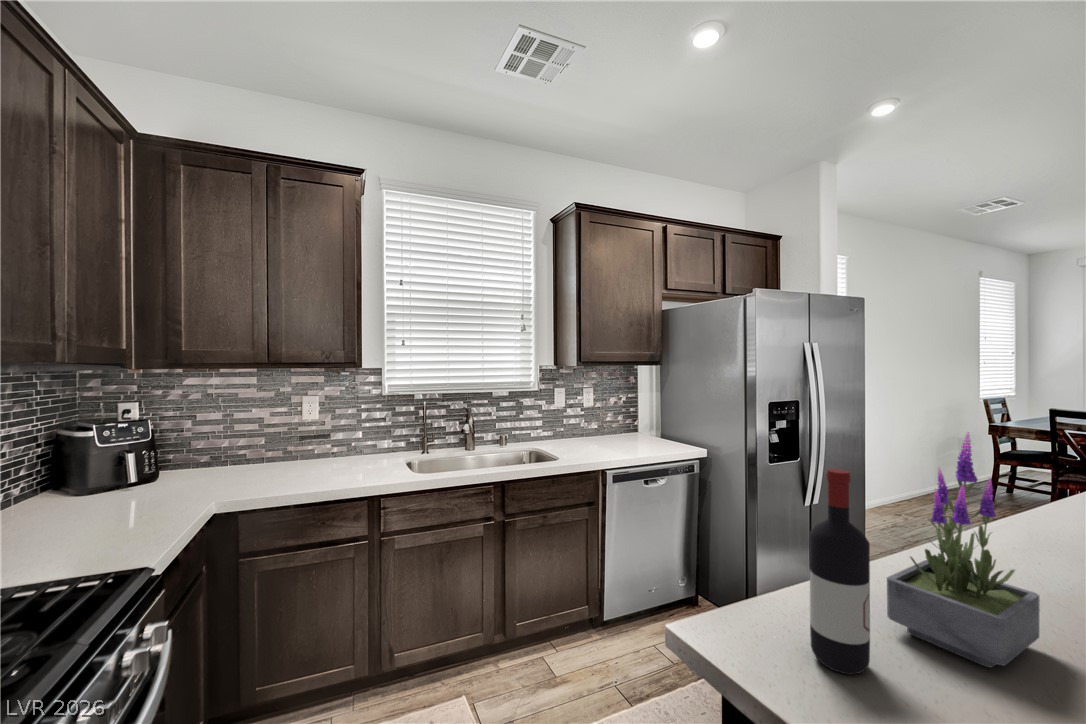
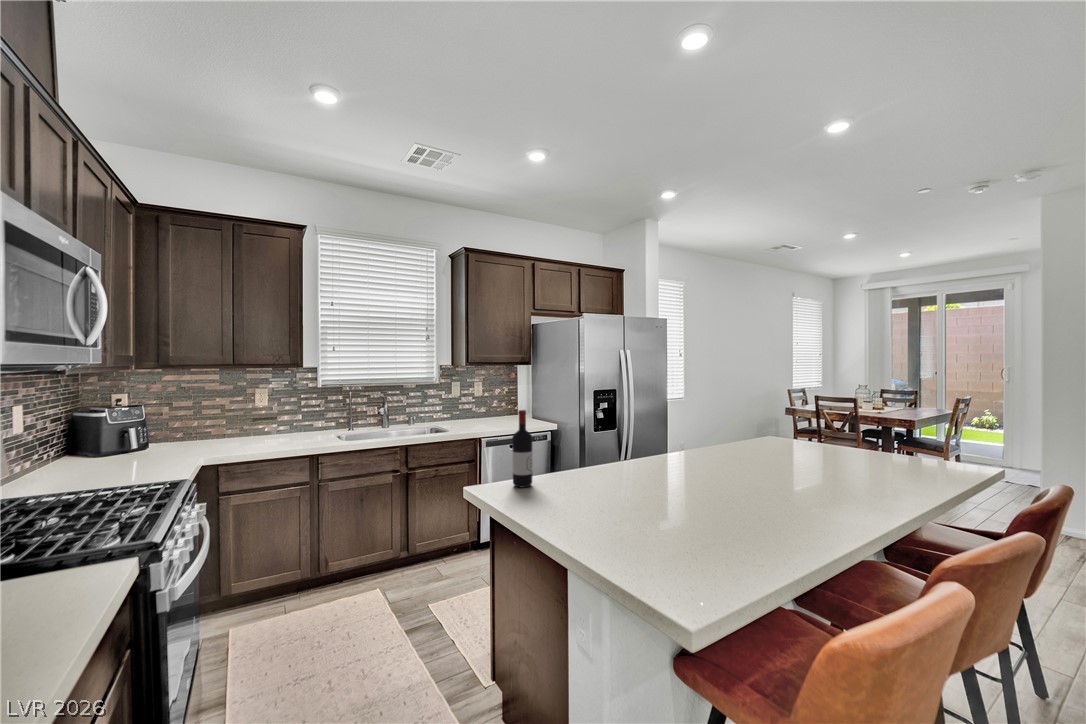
potted plant: present [887,432,1040,668] -> none [552,395,602,484]

